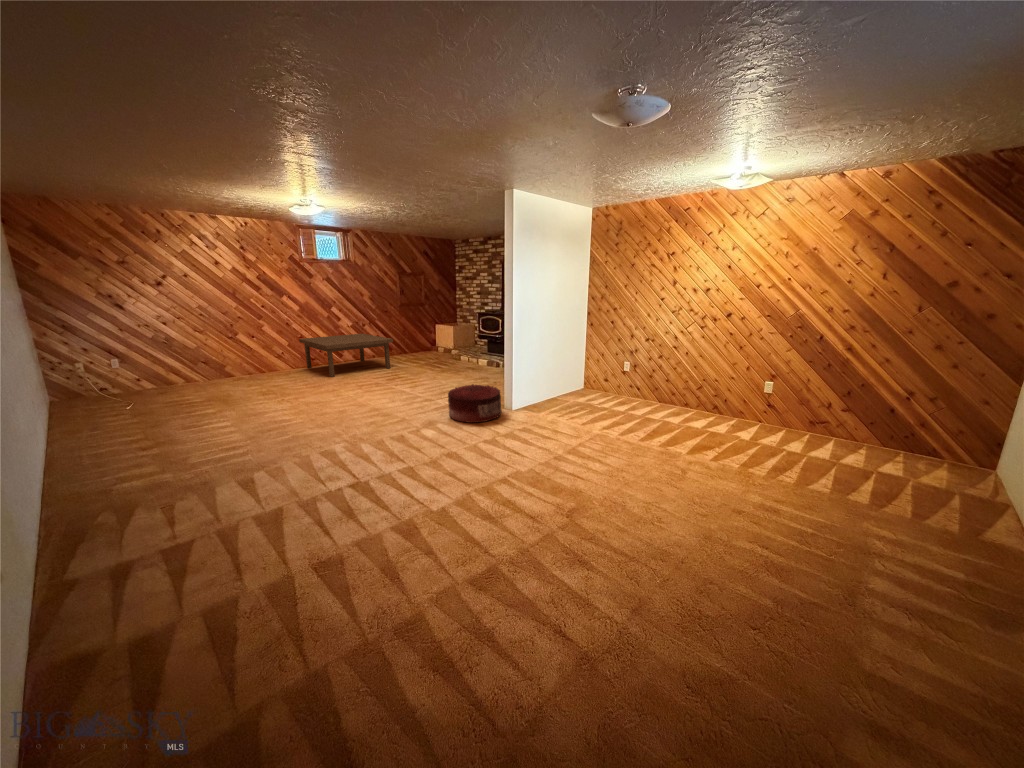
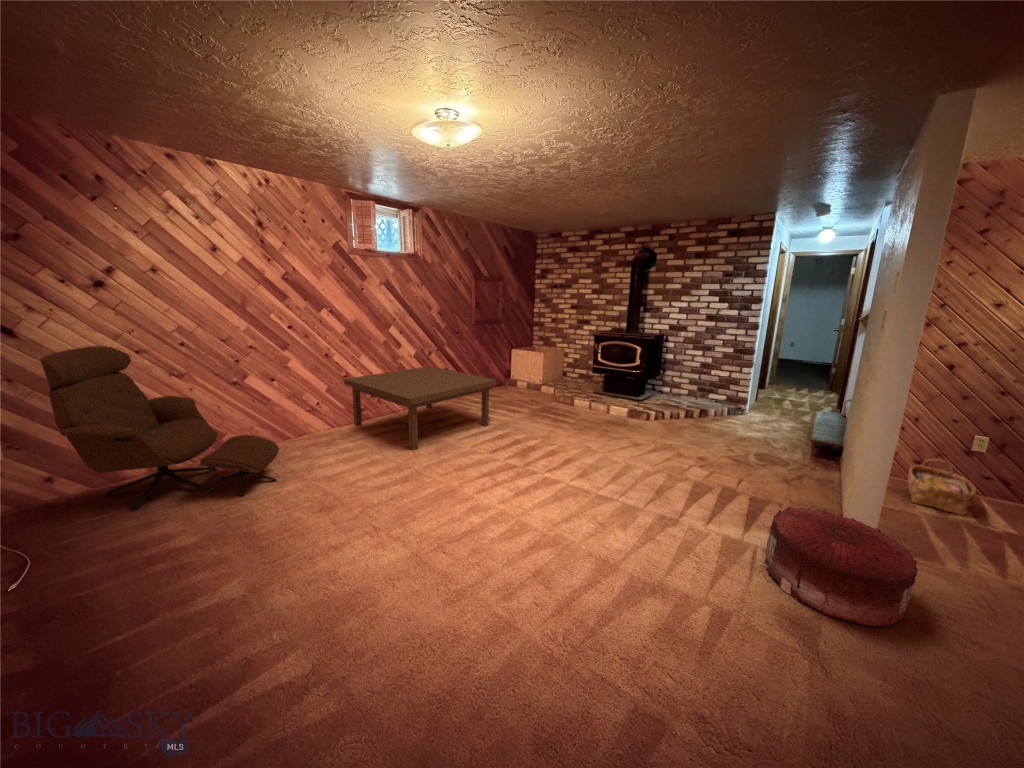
lounge chair: none [135,315,251,393] -> present [40,346,279,511]
woven basket: none [587,373,617,401] -> present [908,459,976,515]

